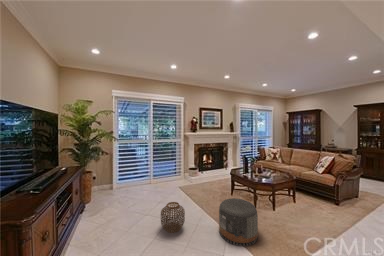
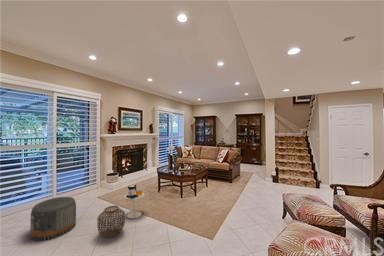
side table: none [190,184,210,219] -> present [124,185,145,219]
pouf: present [219,198,258,246] -> present [30,197,76,241]

